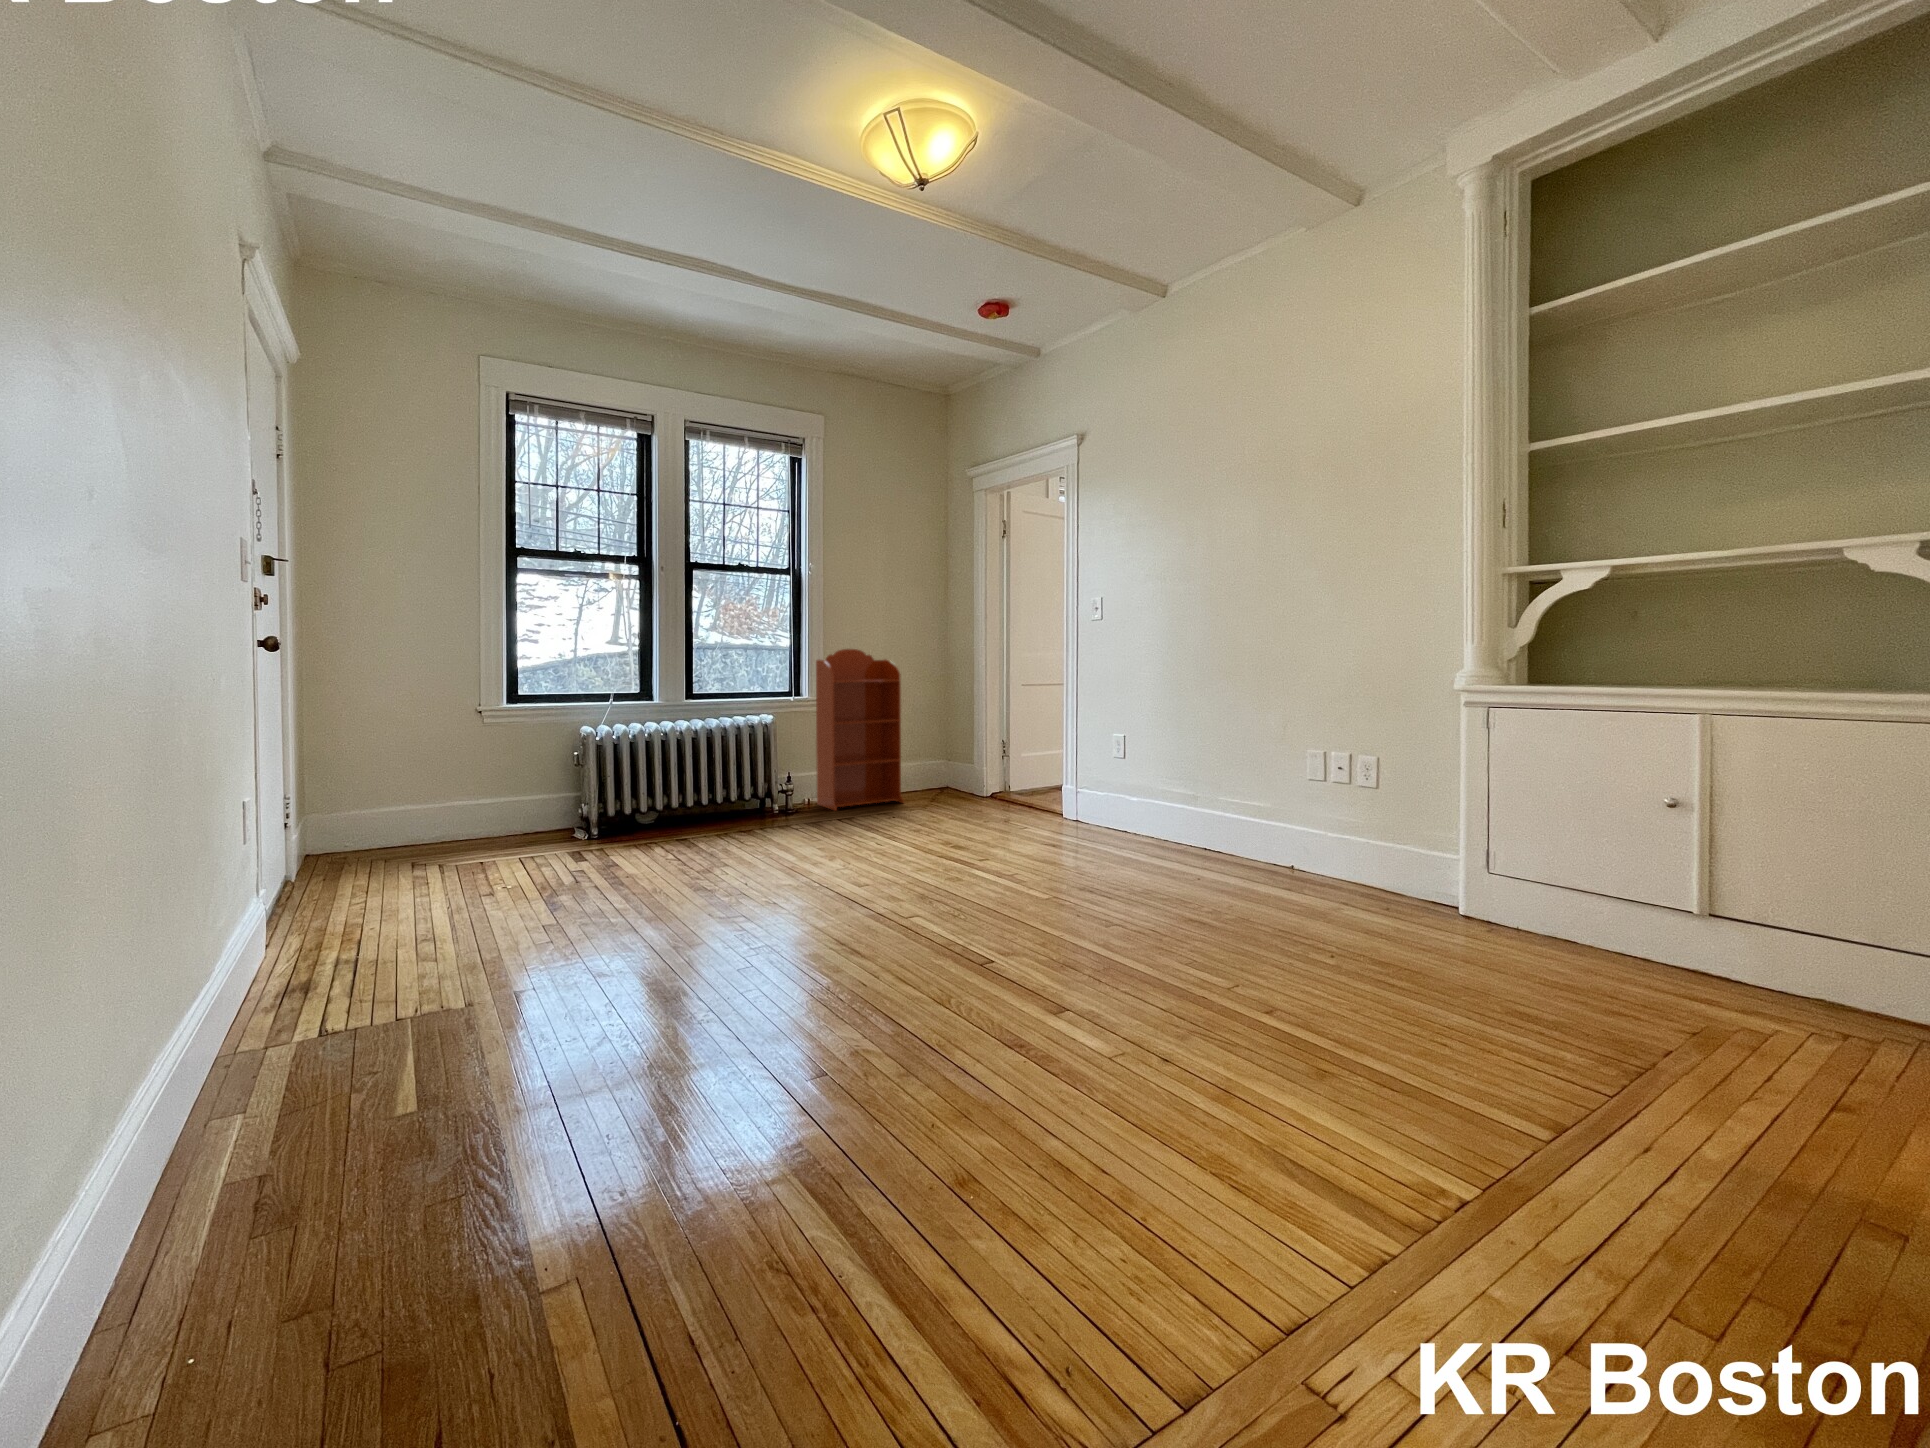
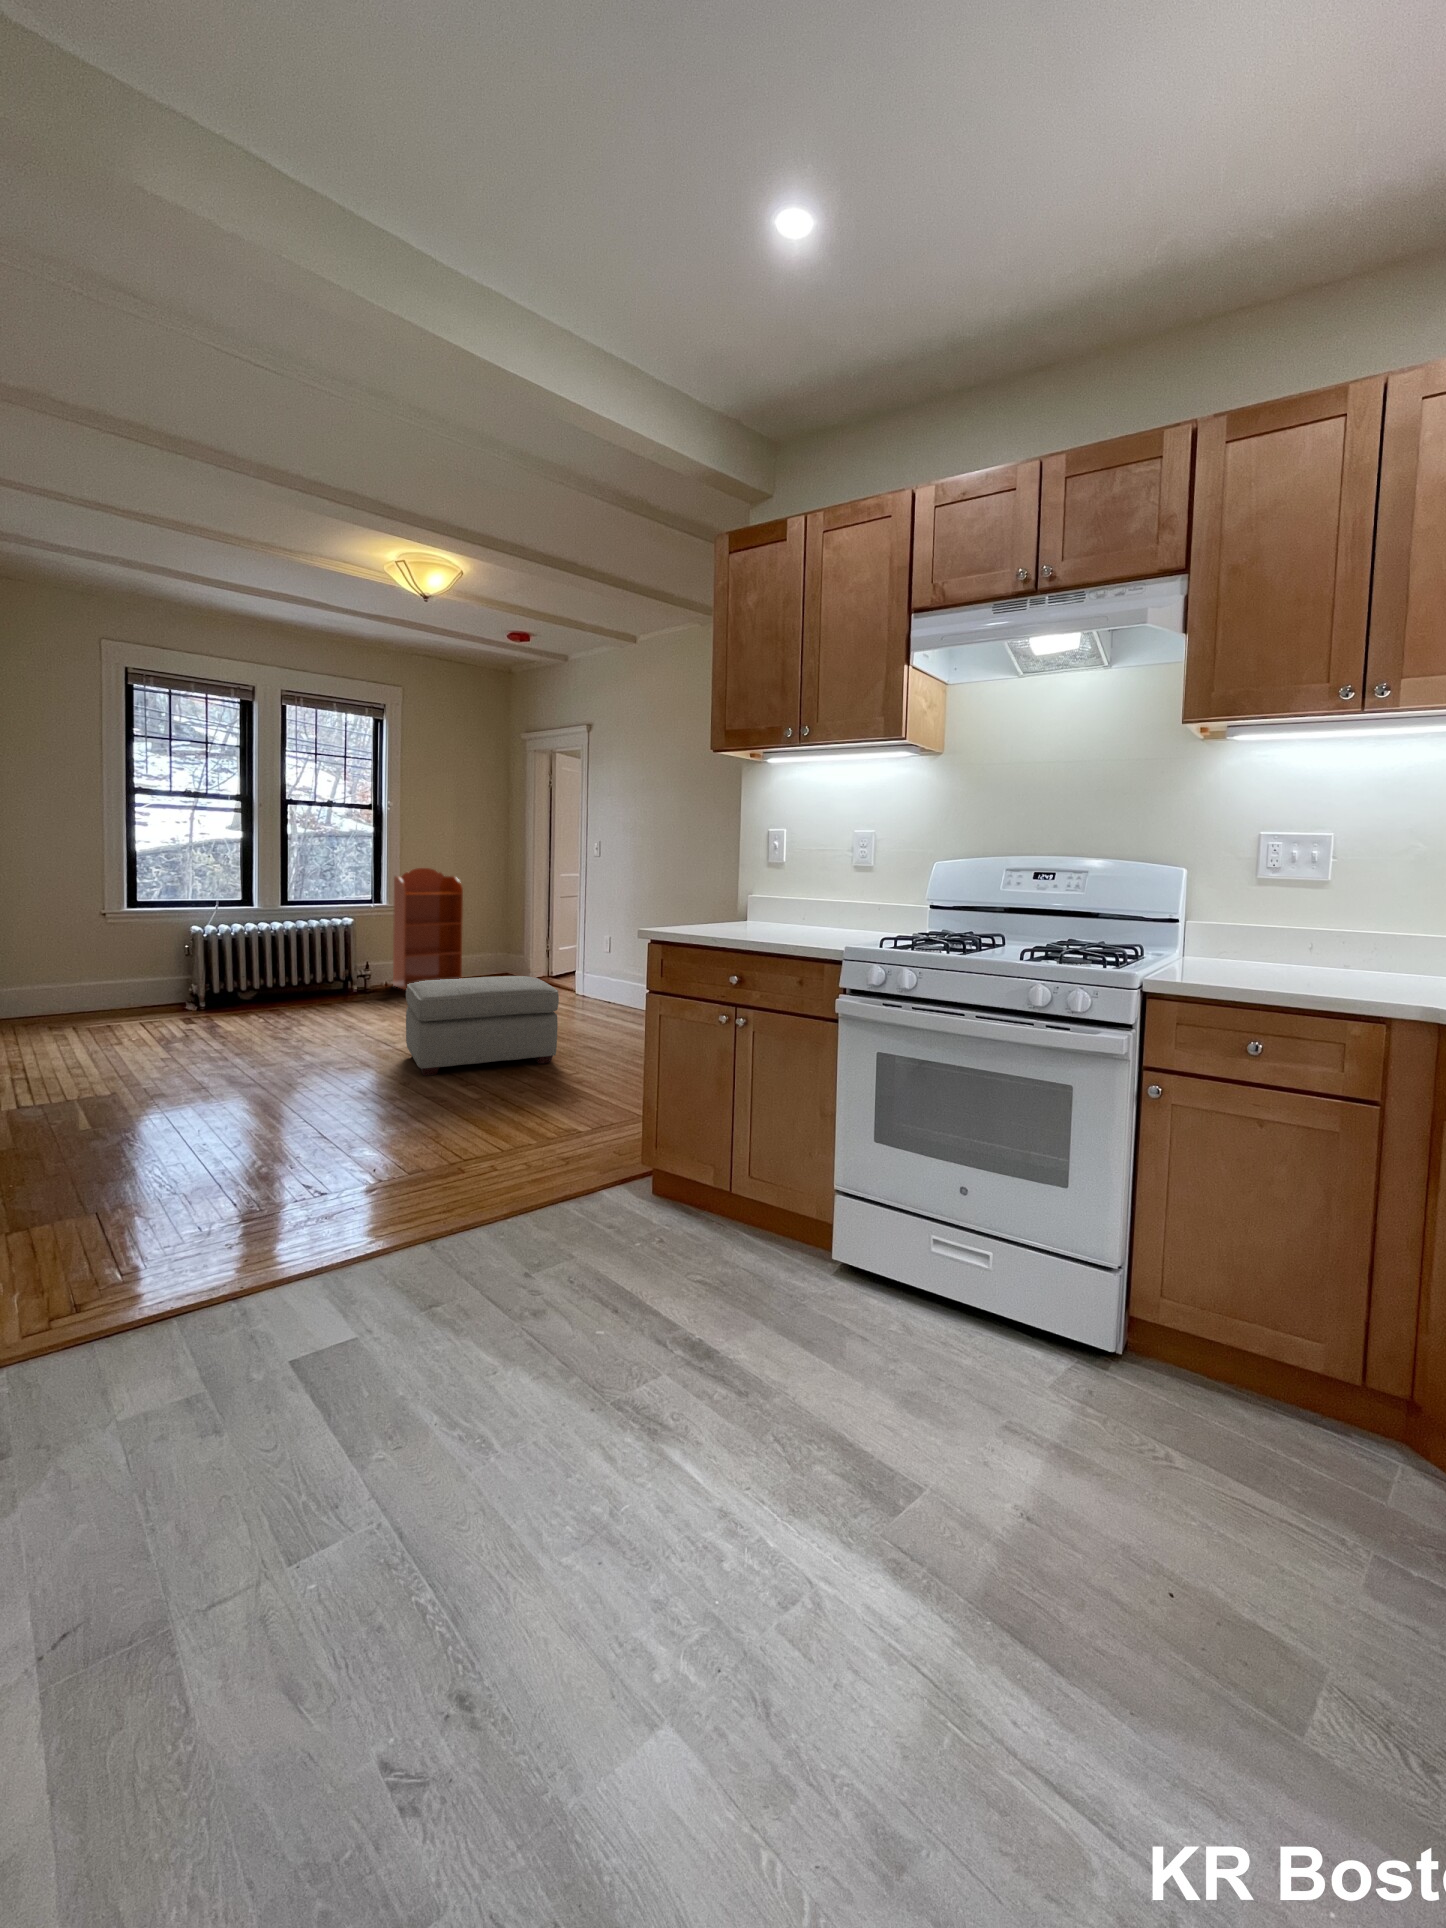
ottoman: none [905,788,1181,974] -> present [406,976,559,1076]

